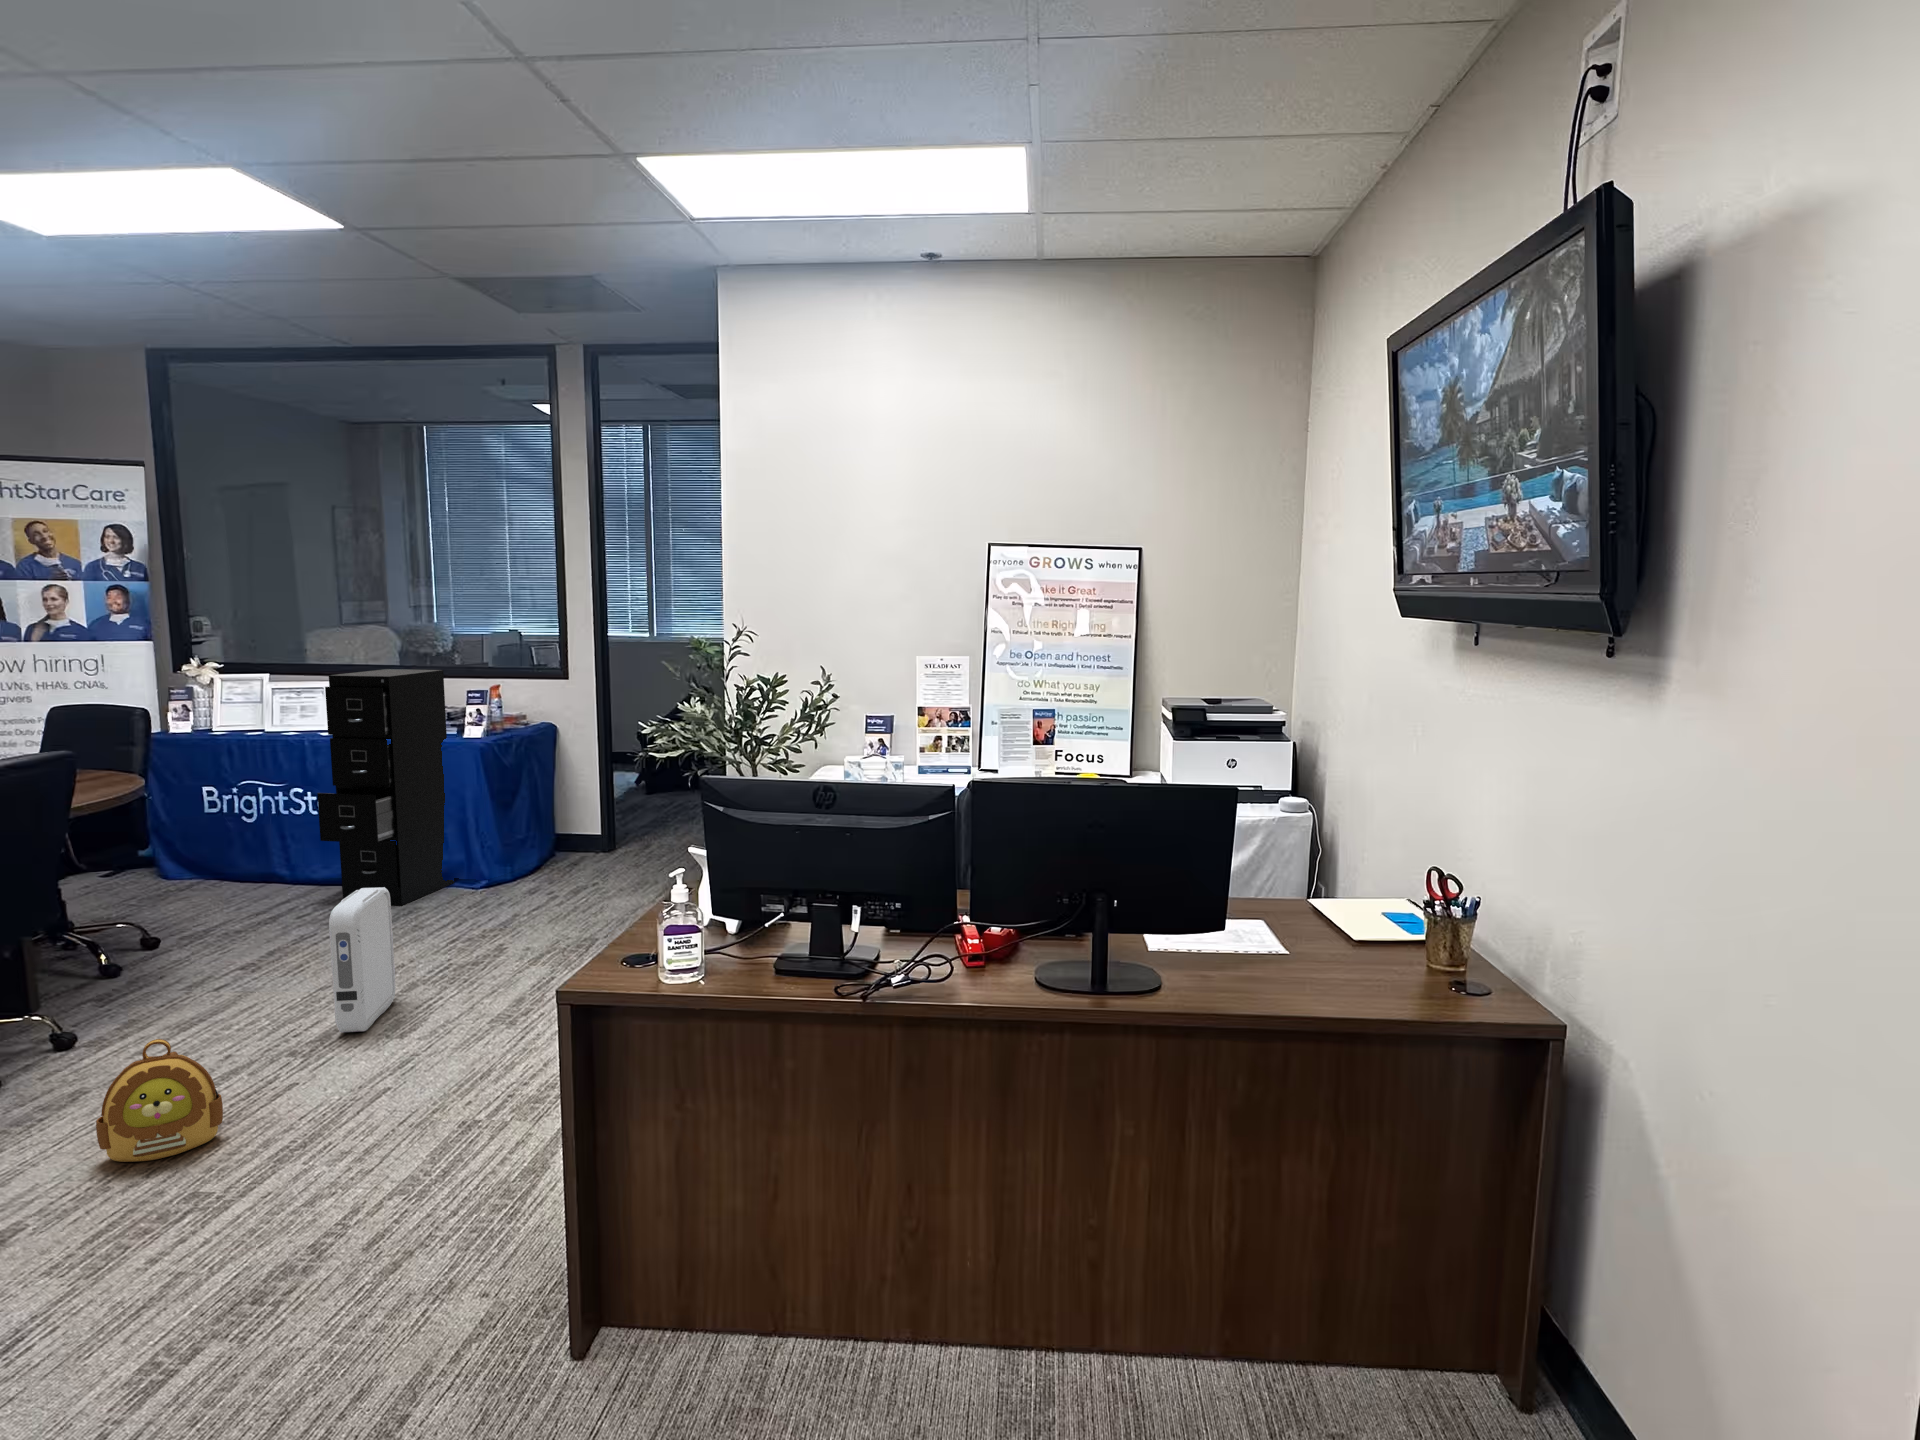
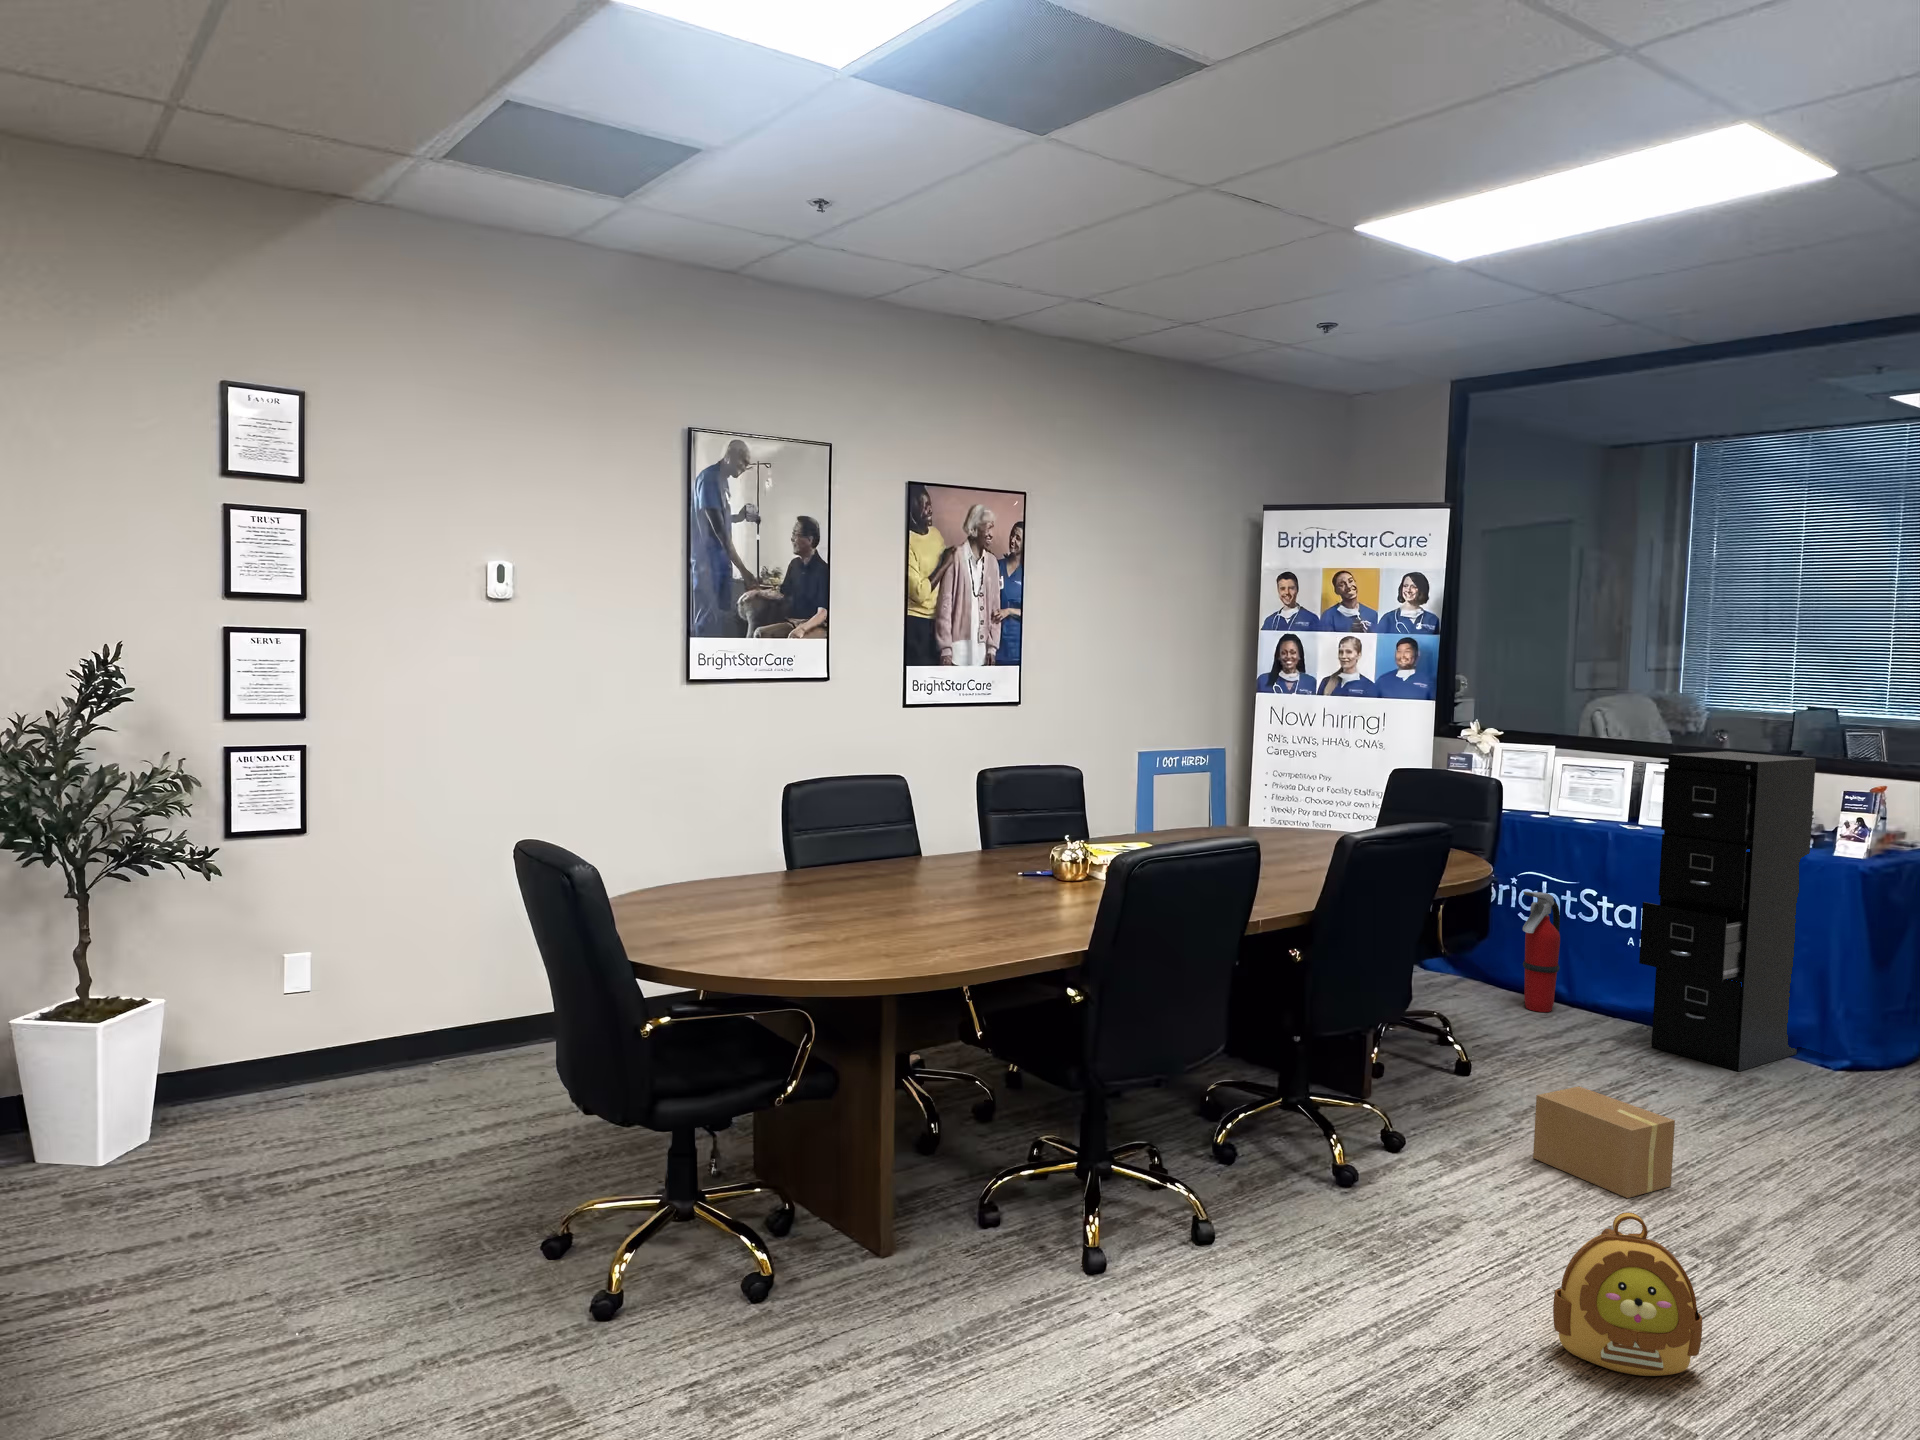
fire extinguisher: none [231,797,275,895] -> present [1523,891,1560,1012]
air purifier: present [329,887,396,1032] -> none [1772,1056,1841,1265]
cardboard box: none [173,950,290,1025] -> present [1533,1086,1675,1198]

